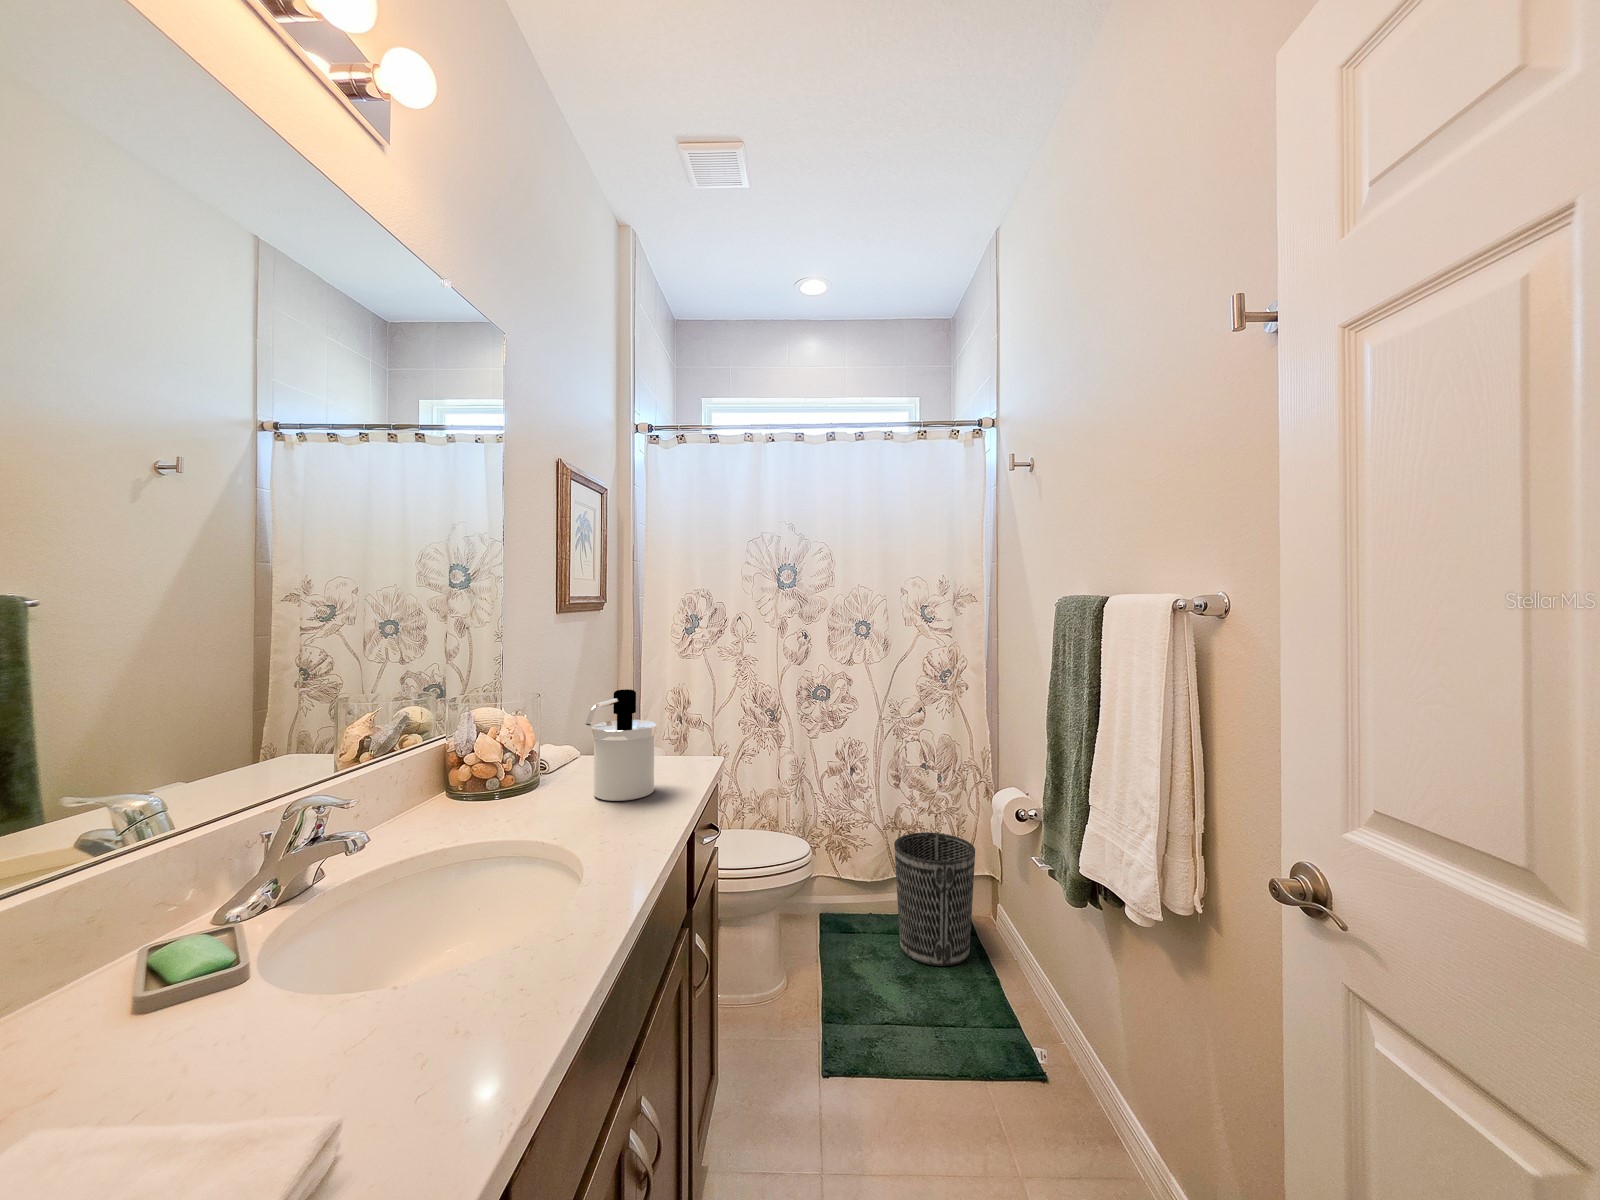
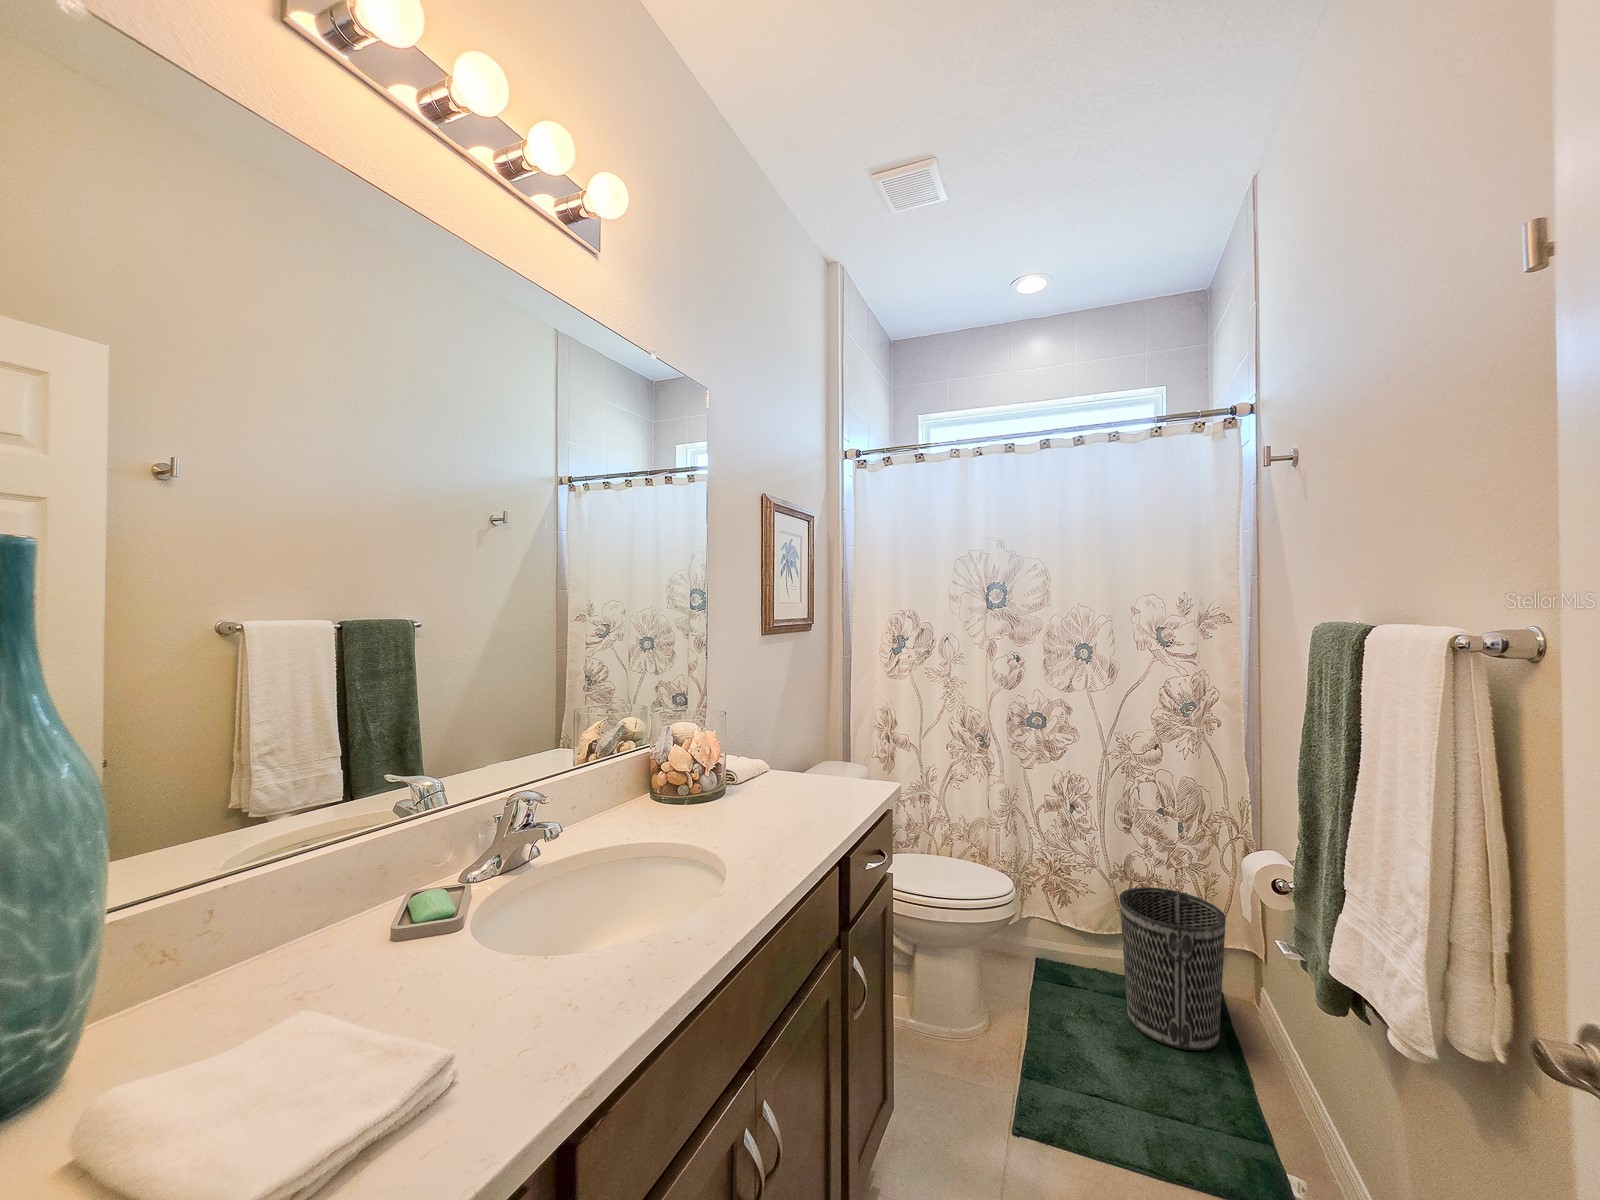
soap dispenser: present [586,689,657,801] -> none [756,712,826,815]

